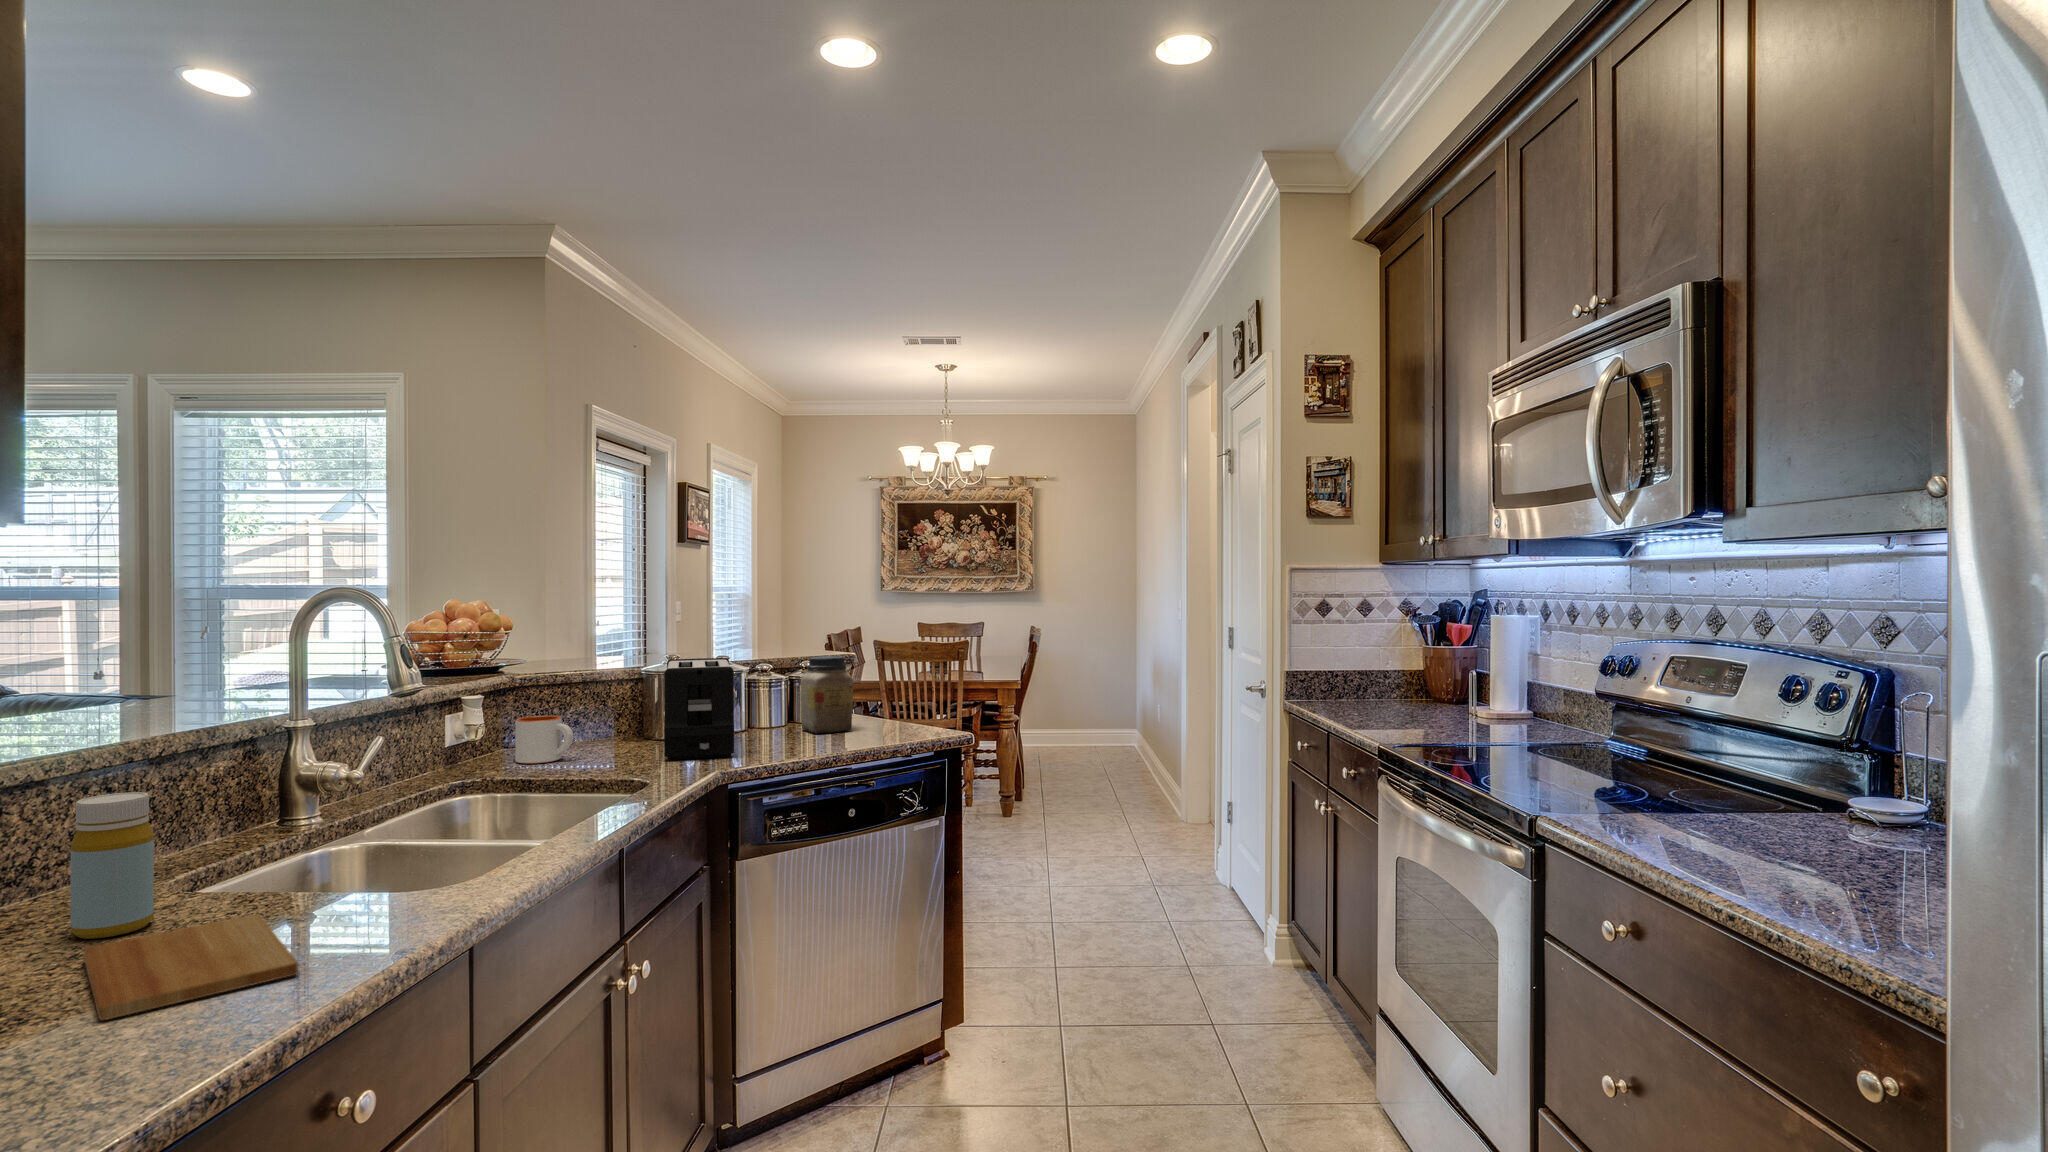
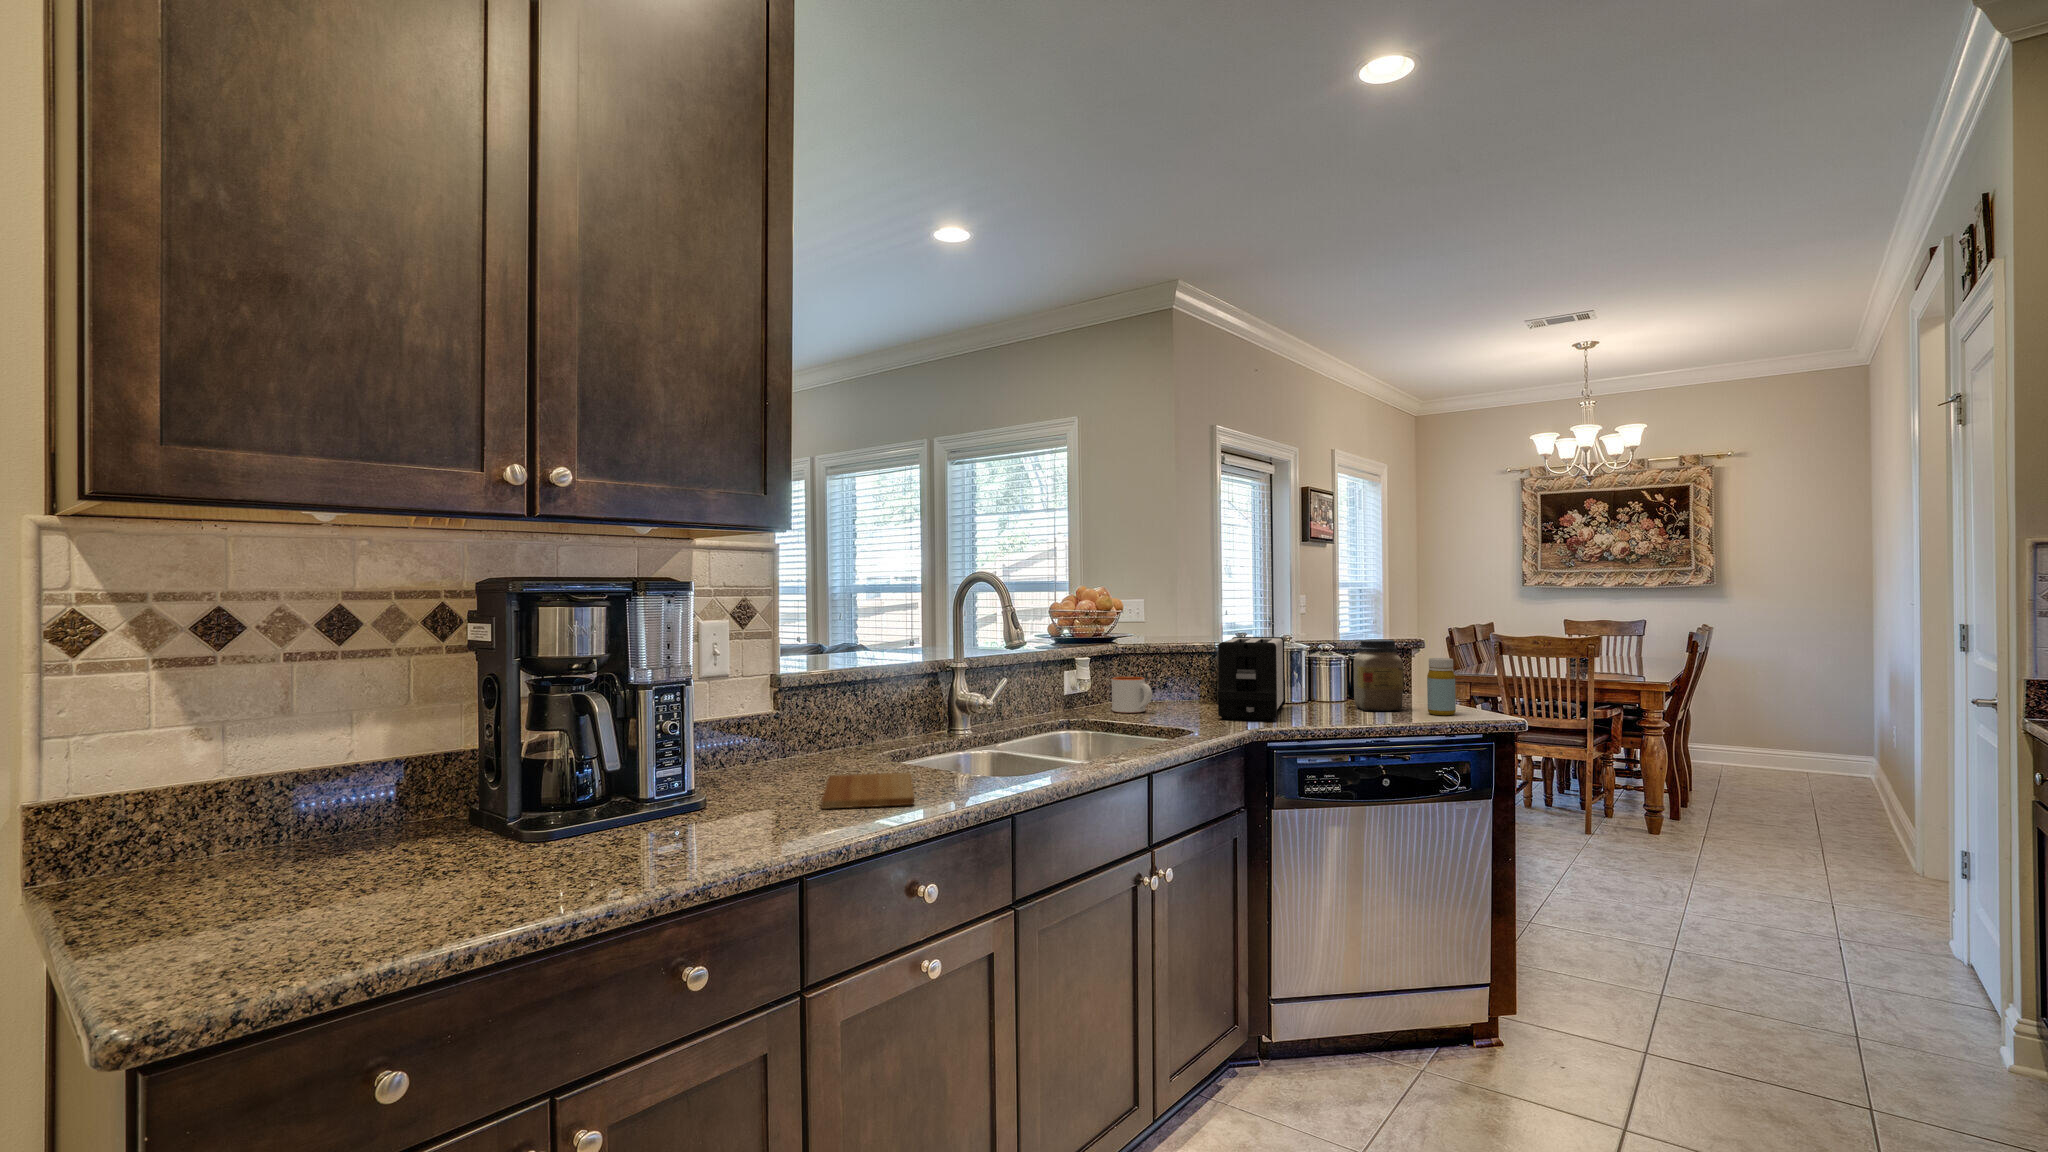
bottle: present [70,792,154,939] -> present [1427,658,1456,715]

